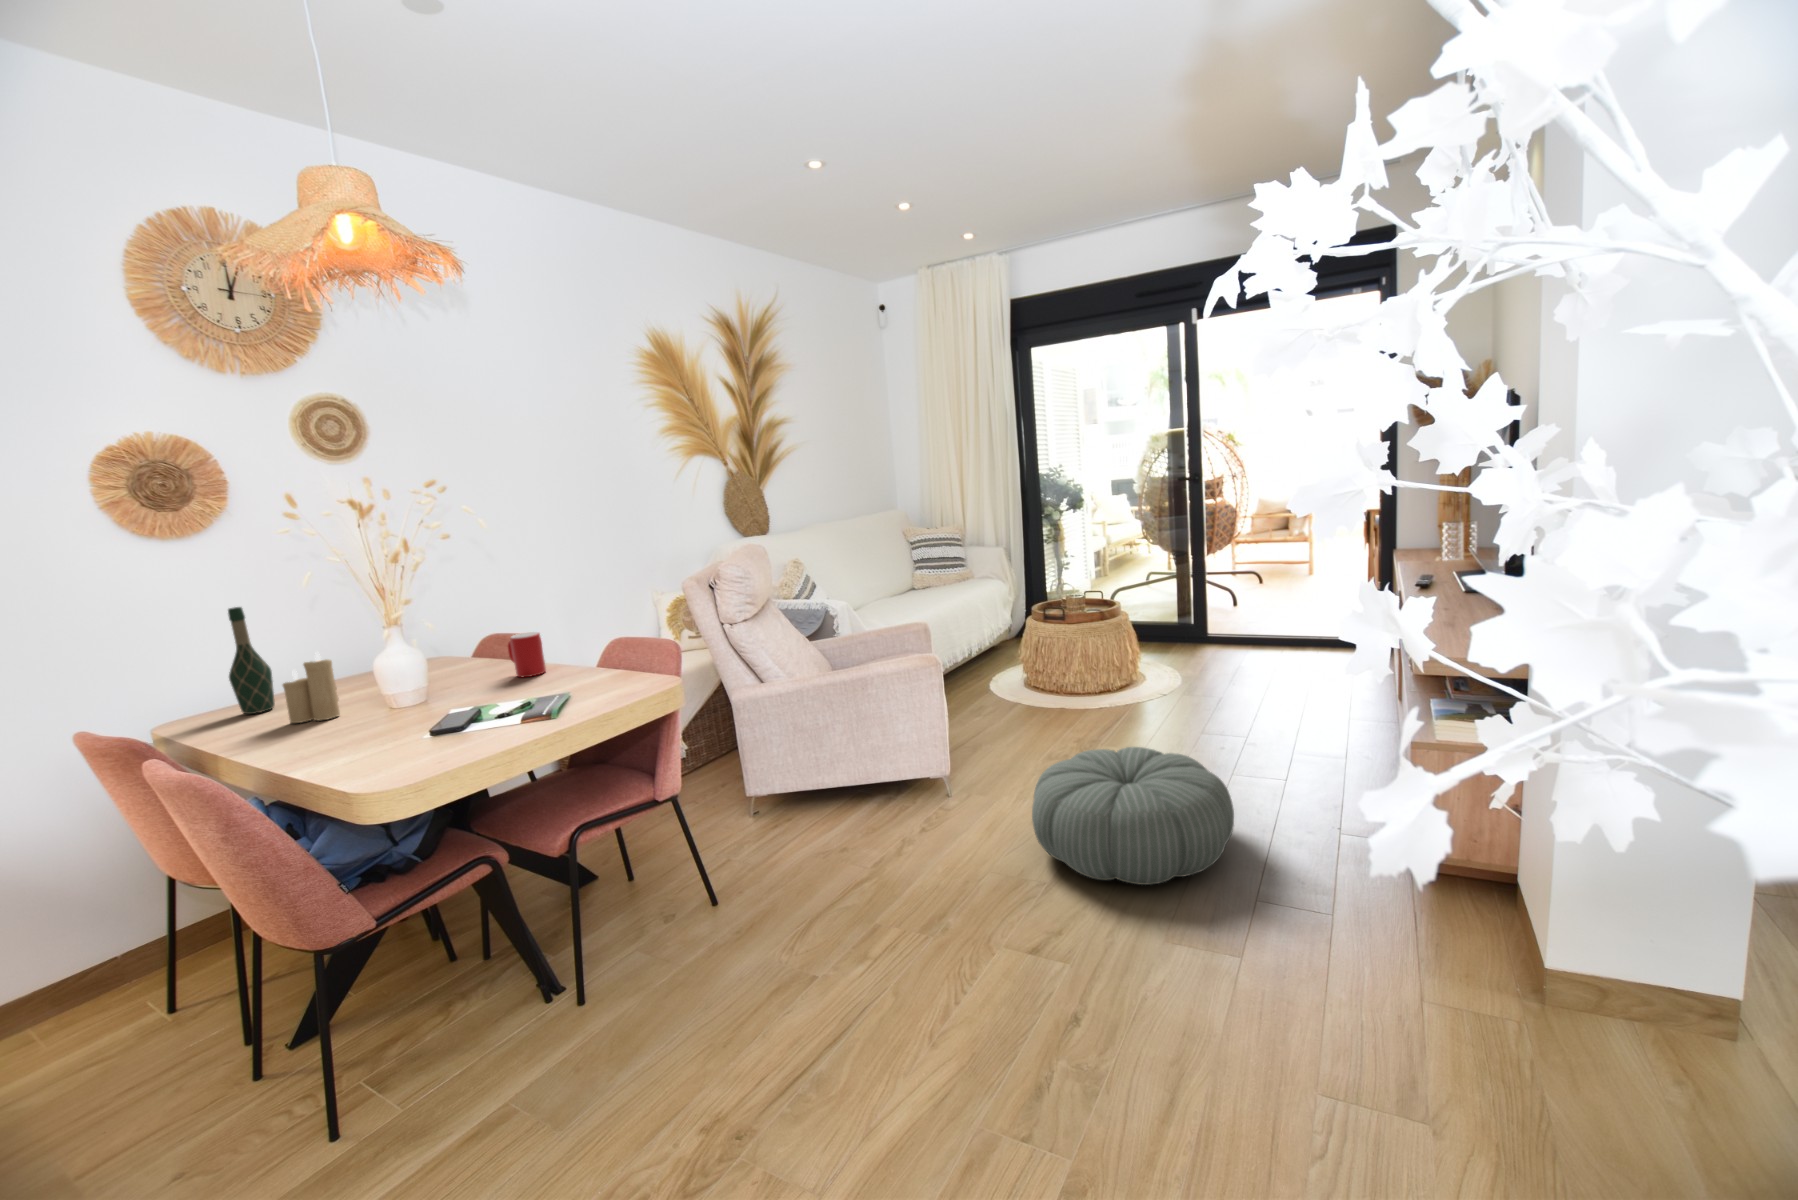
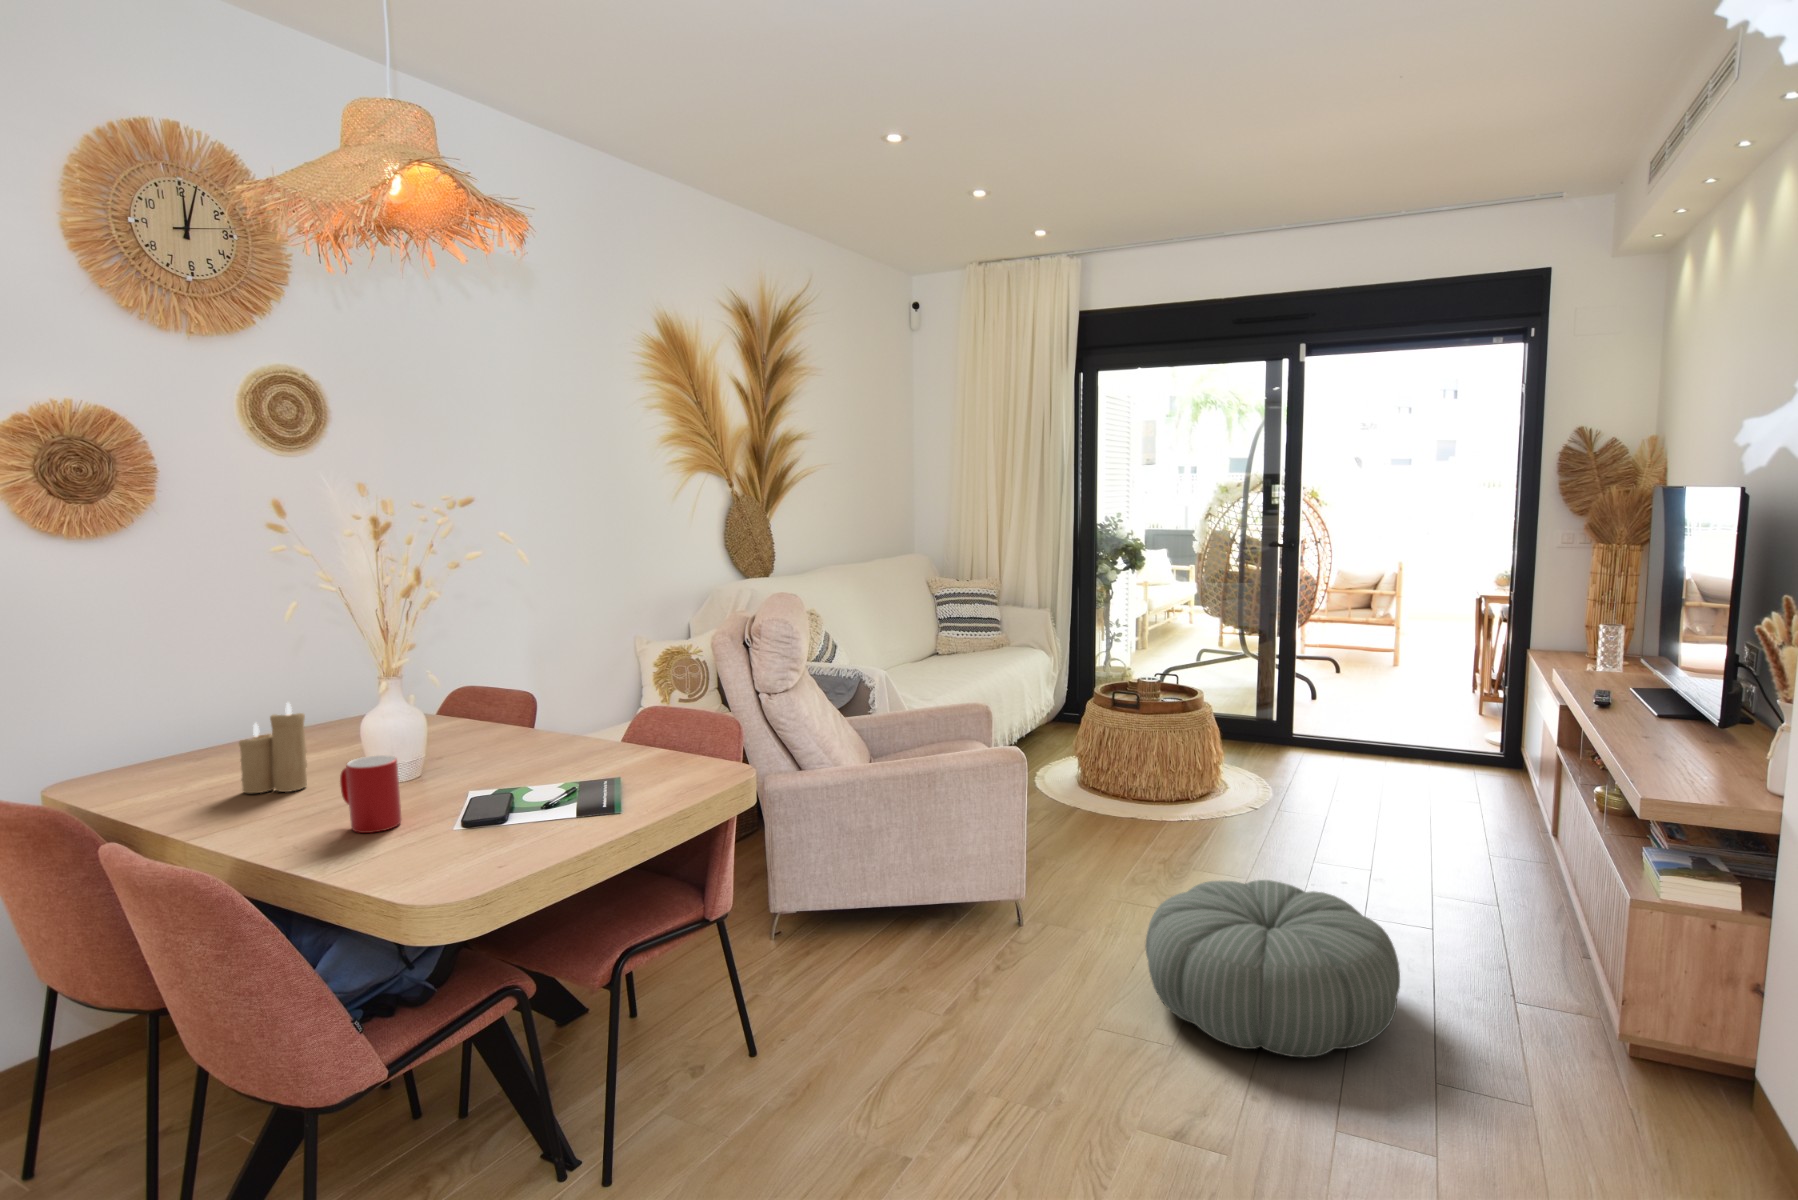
wine bottle: present [228,607,275,714] -> none [153,635,206,776]
cup: present [508,632,546,677] -> present [340,755,401,833]

